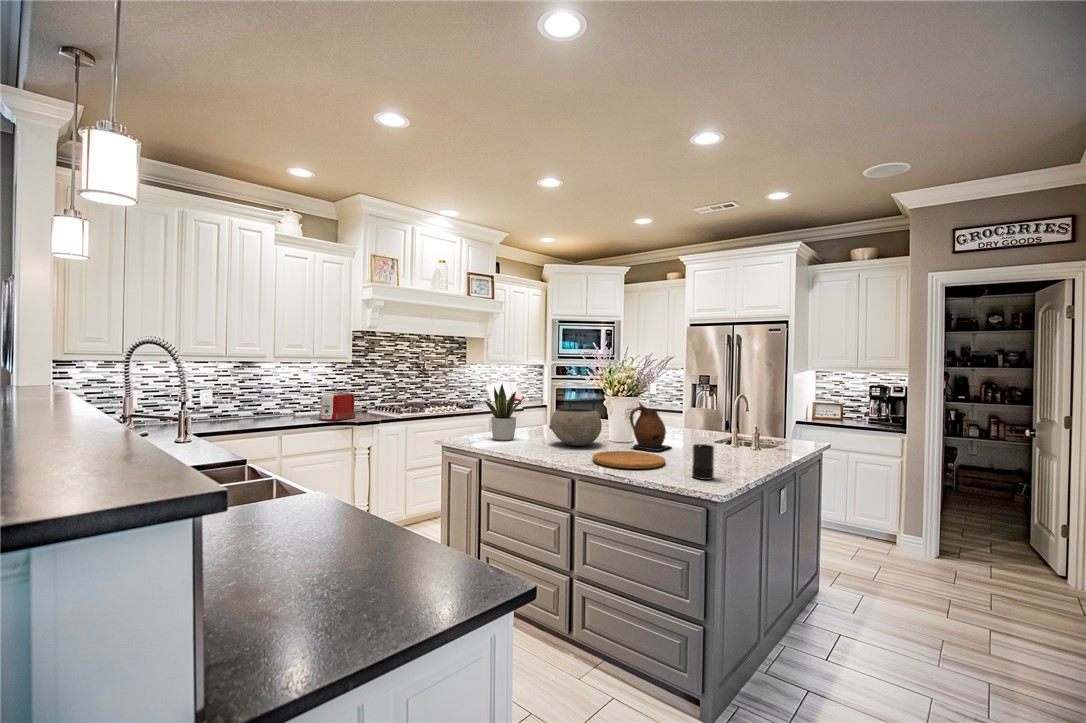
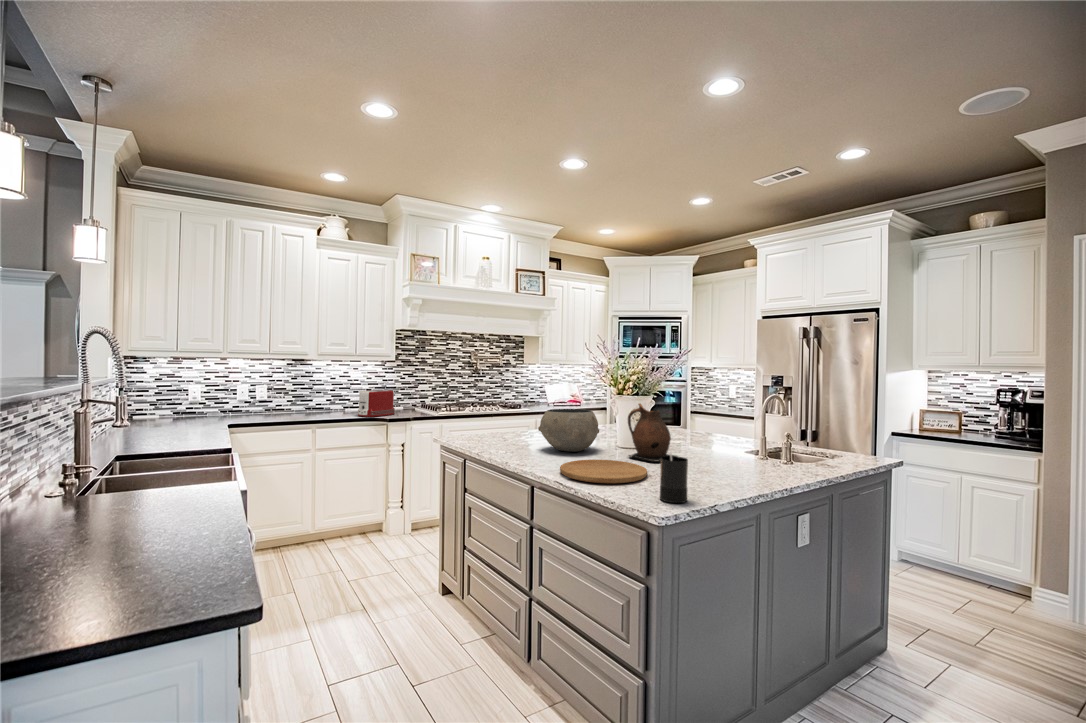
potted plant: present [485,384,524,441] -> none [478,378,523,442]

